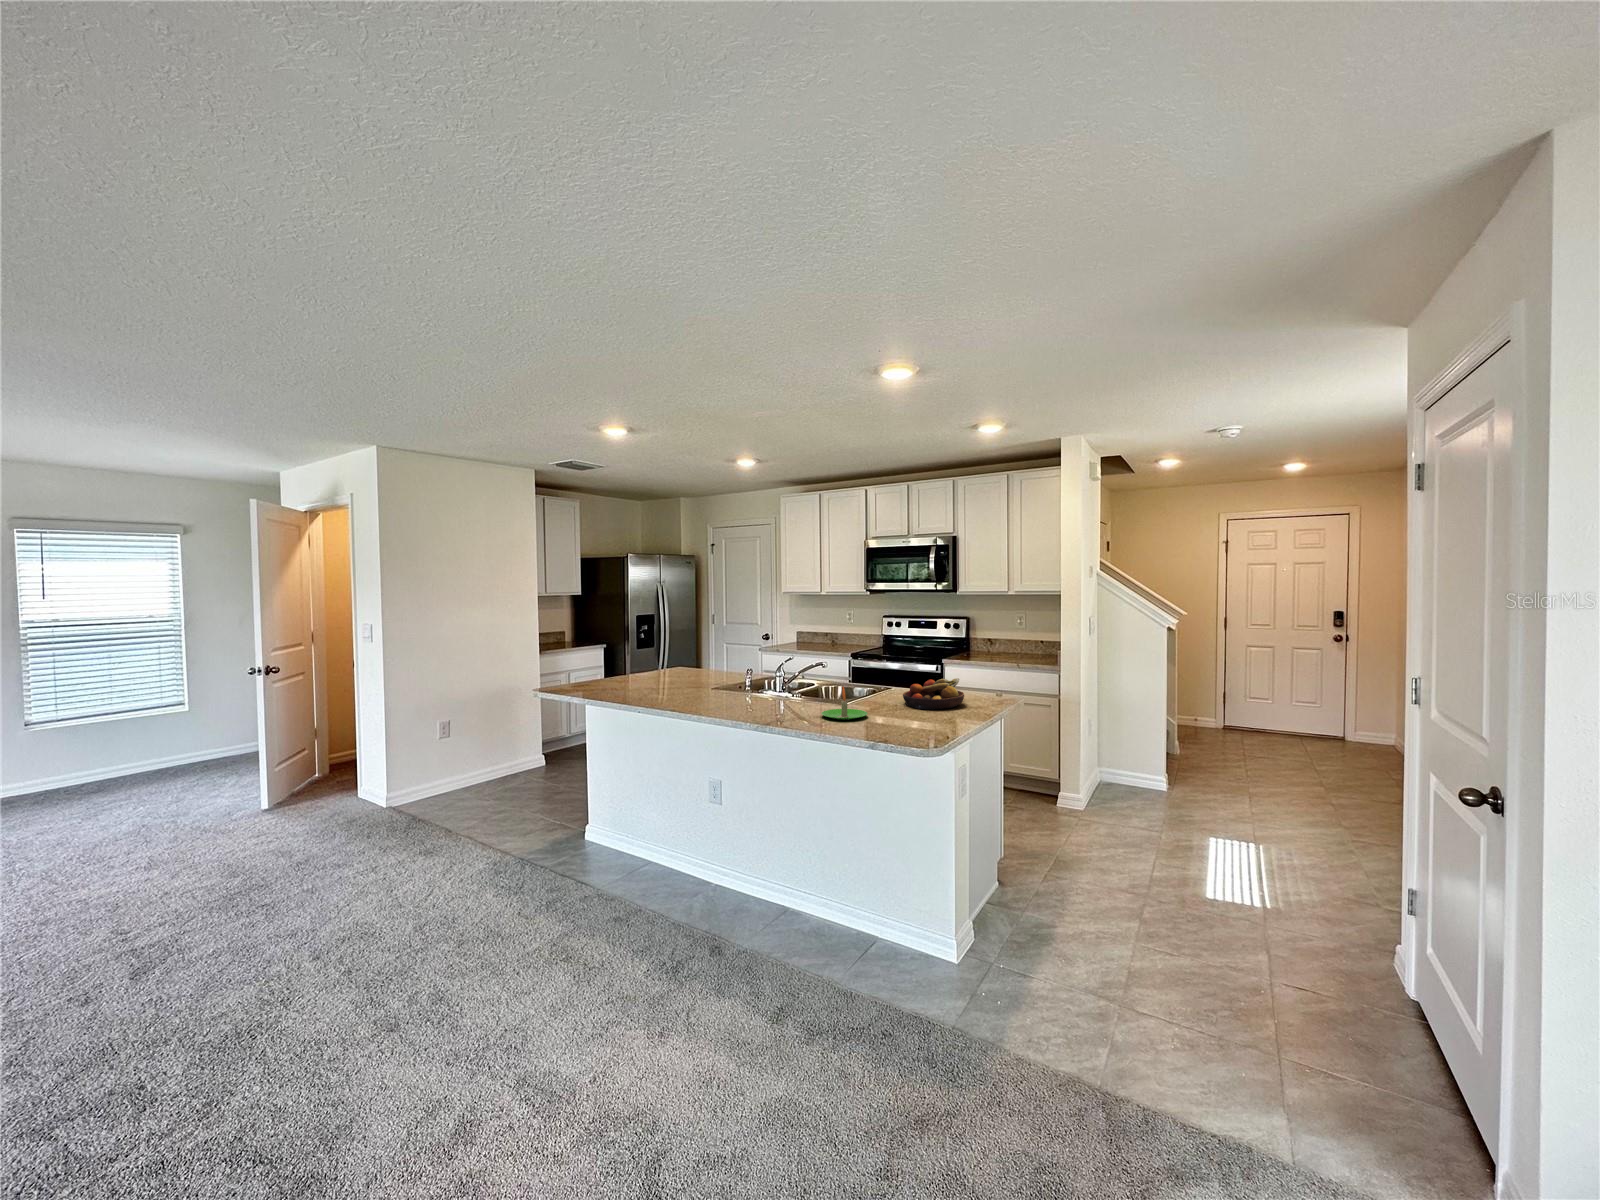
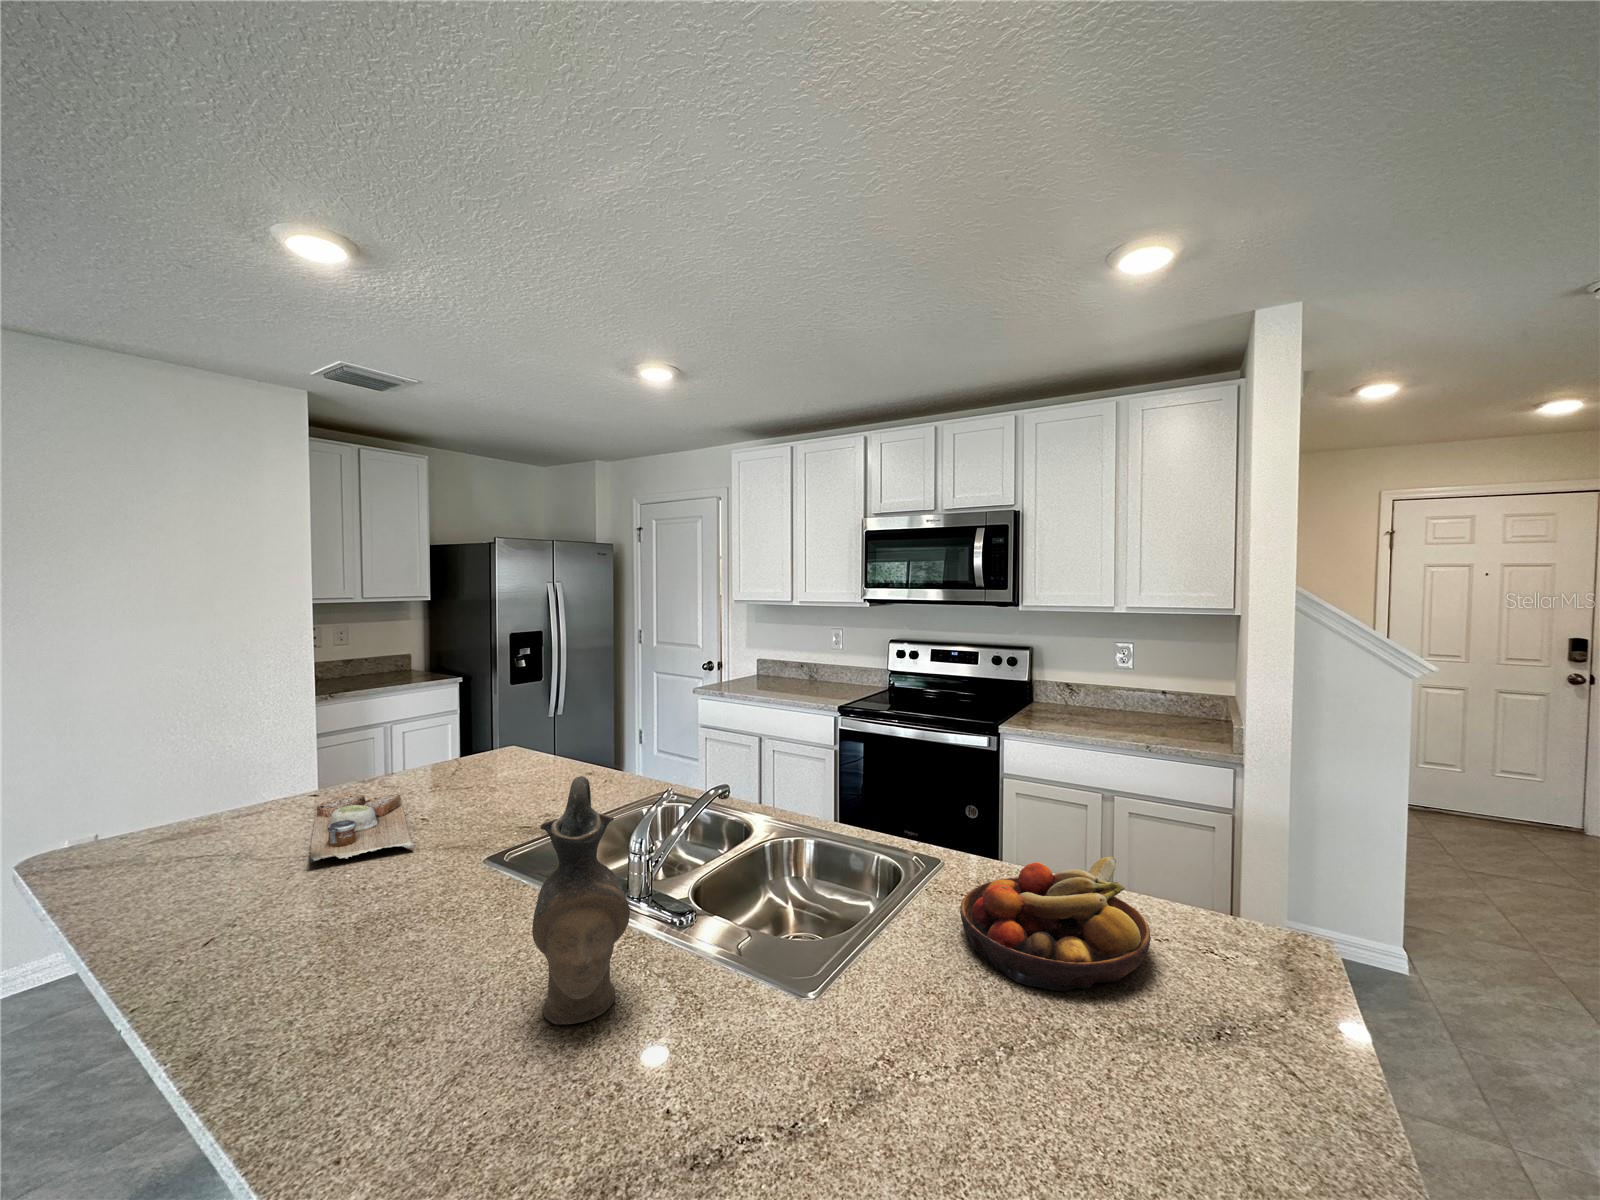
ceramic pitcher: none [770,645,799,714] -> present [532,776,630,1024]
cutting board: none [629,678,687,694] -> present [309,793,414,863]
candle: present [821,687,868,720] -> none [692,946,855,1103]

